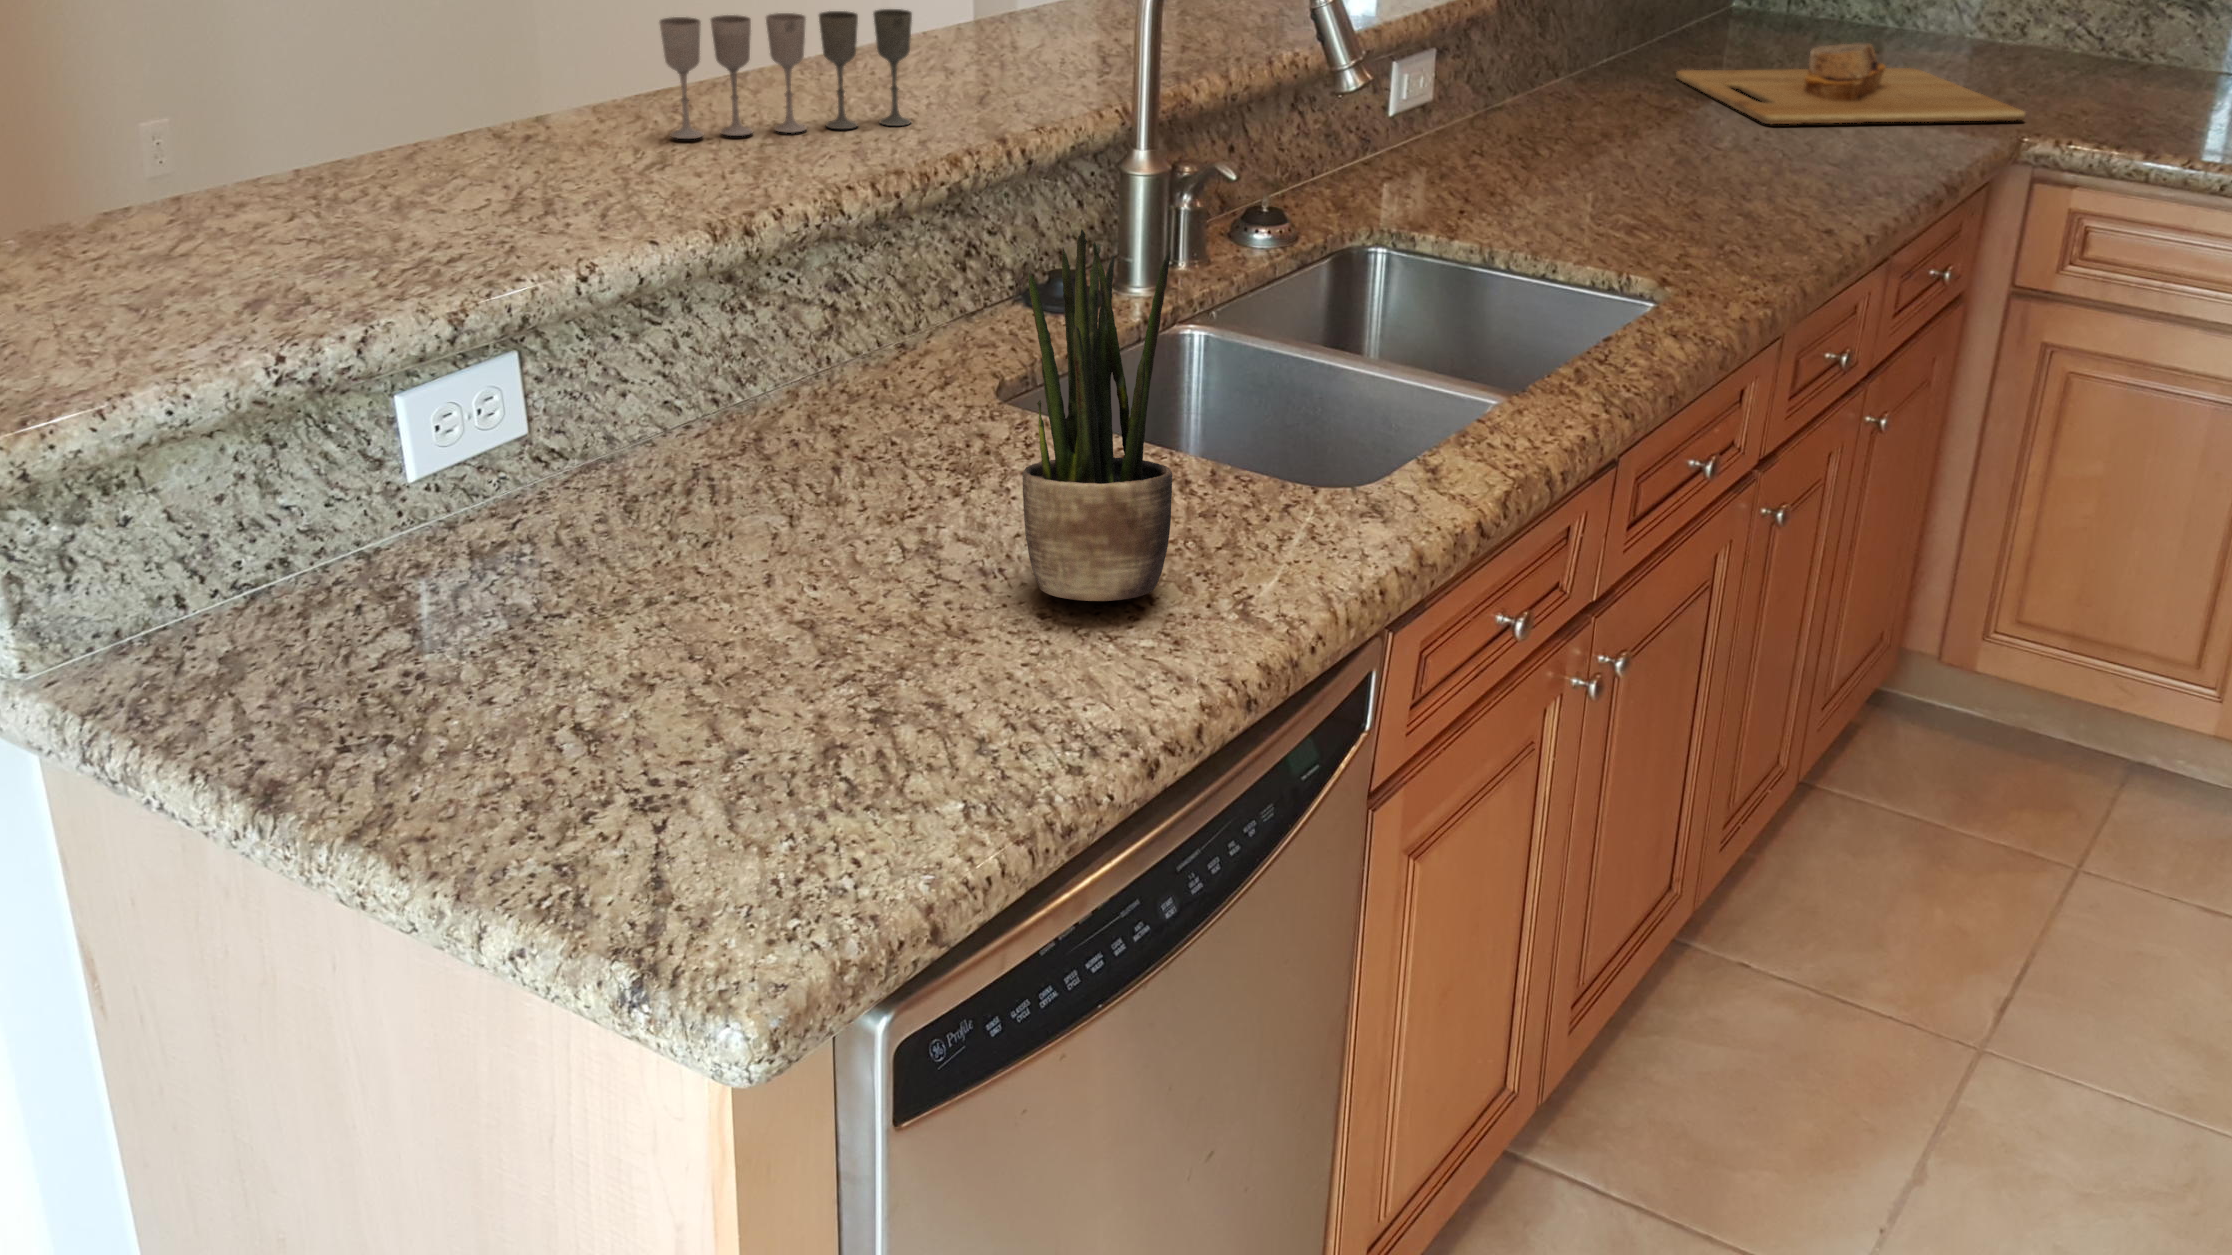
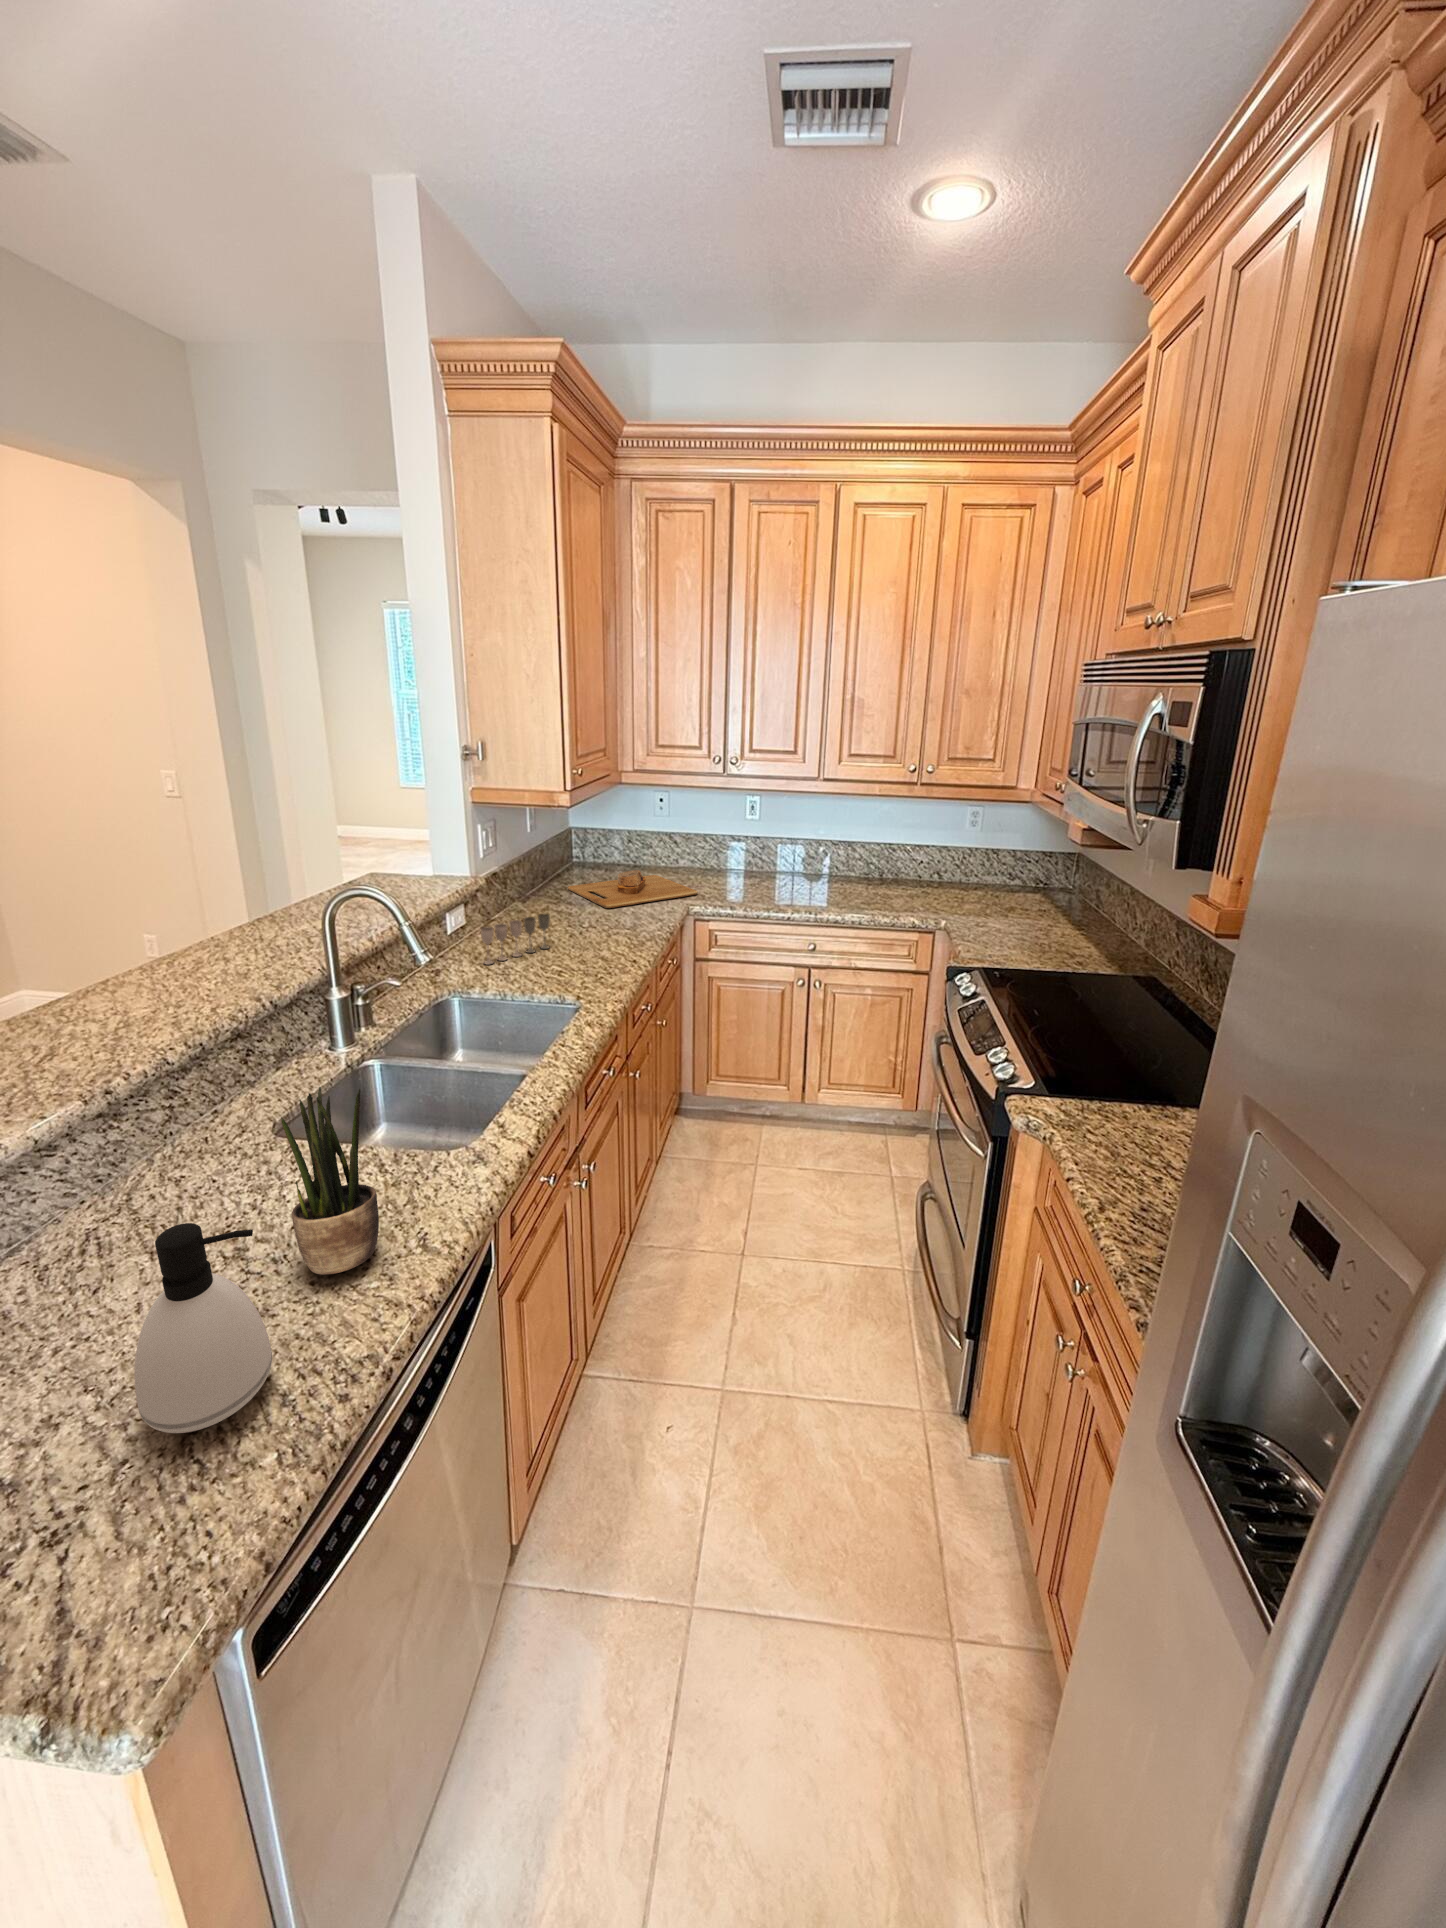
wine glass: present [659,9,912,139] -> present [481,914,550,965]
soap dispenser: none [769,364,973,736] -> present [134,1223,272,1433]

